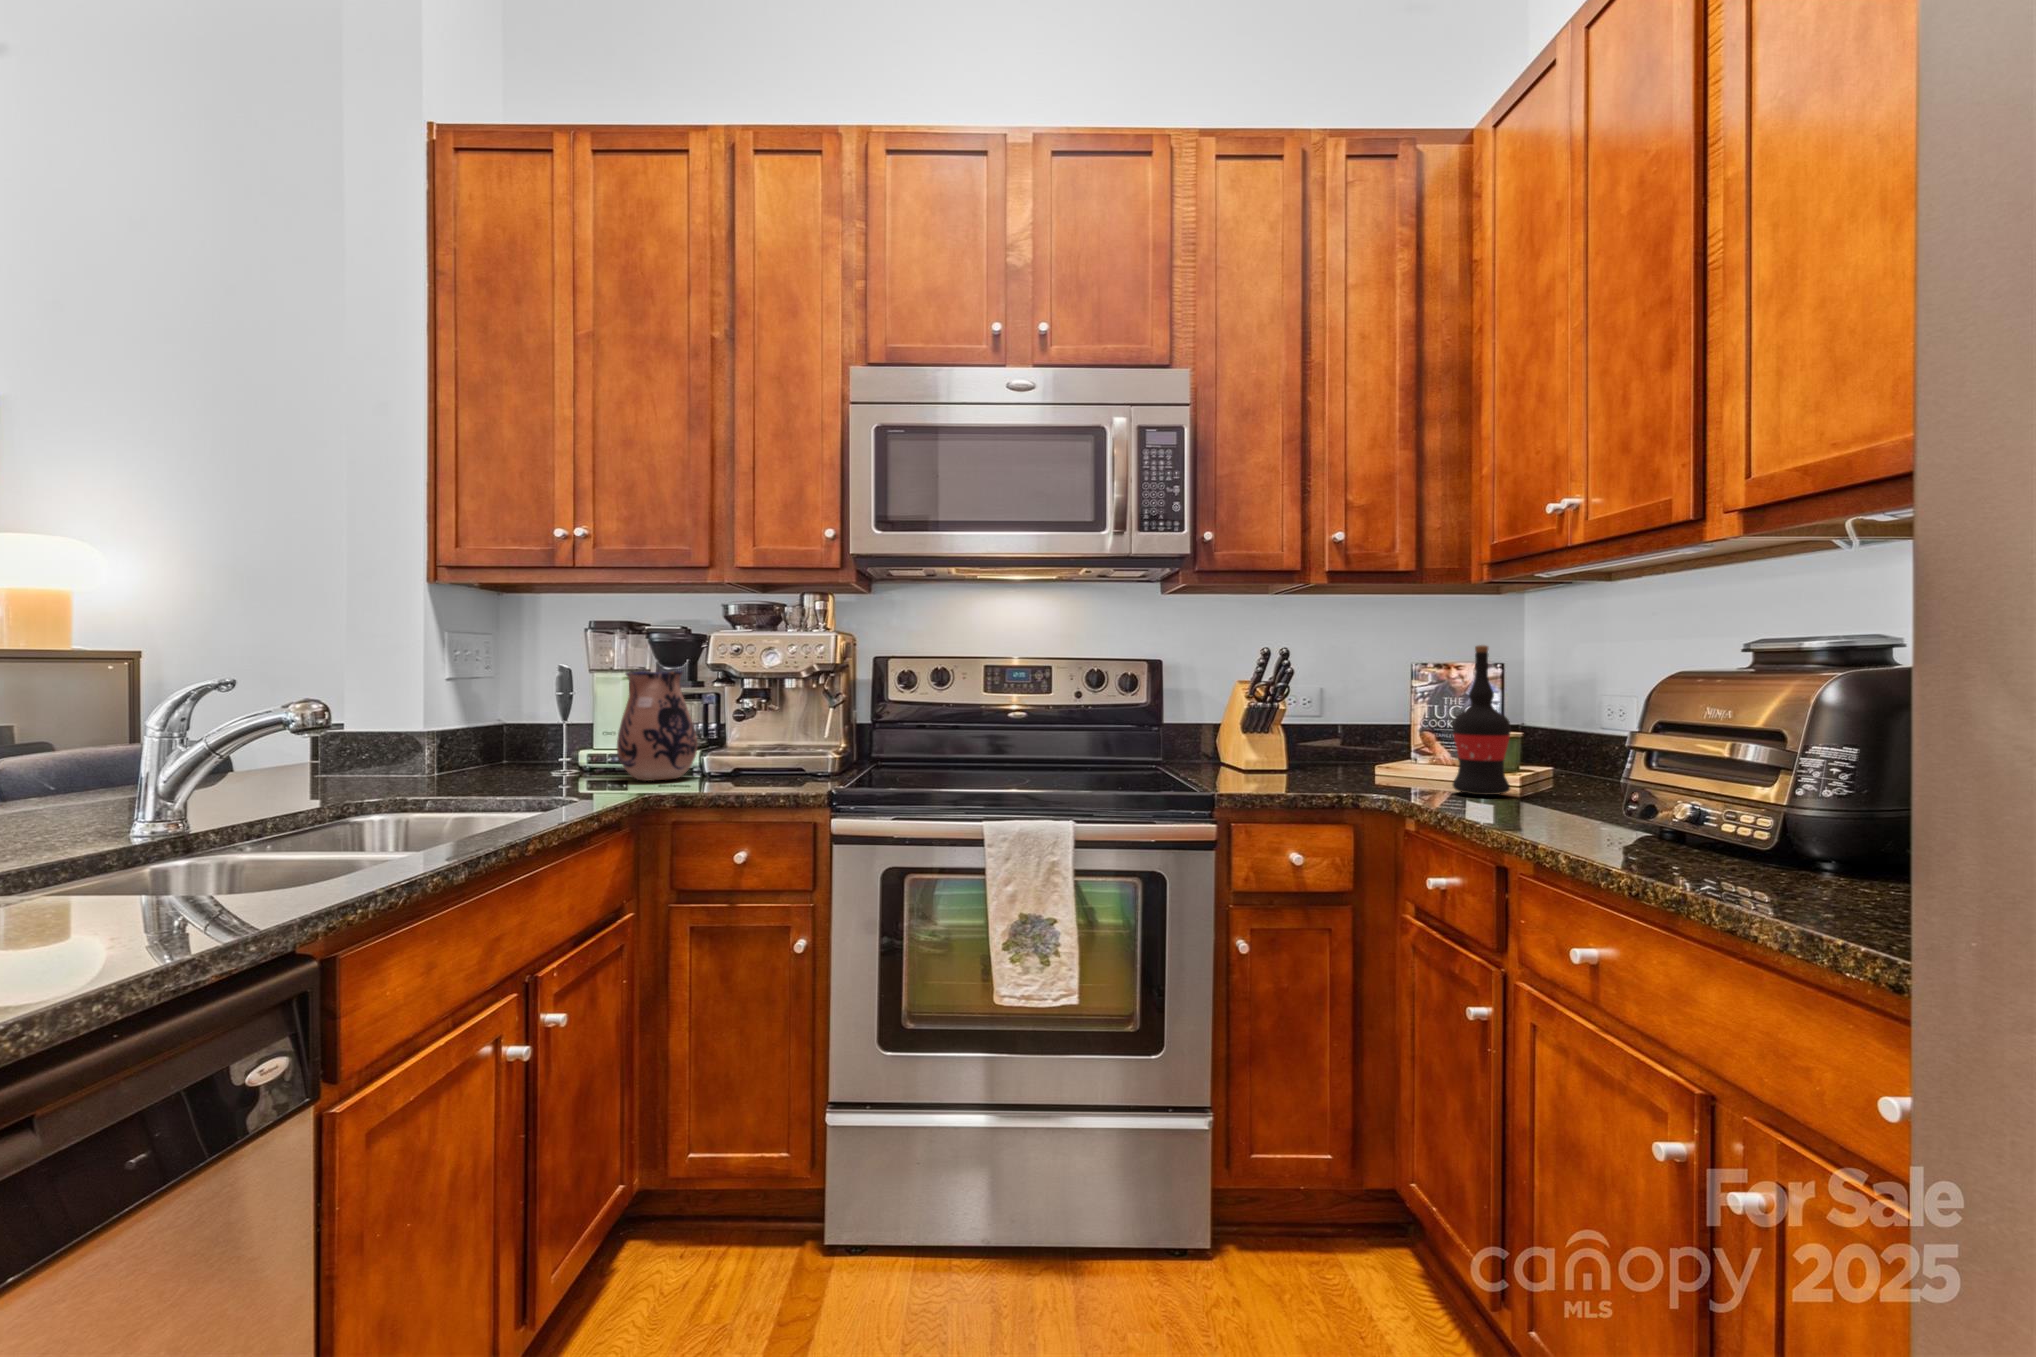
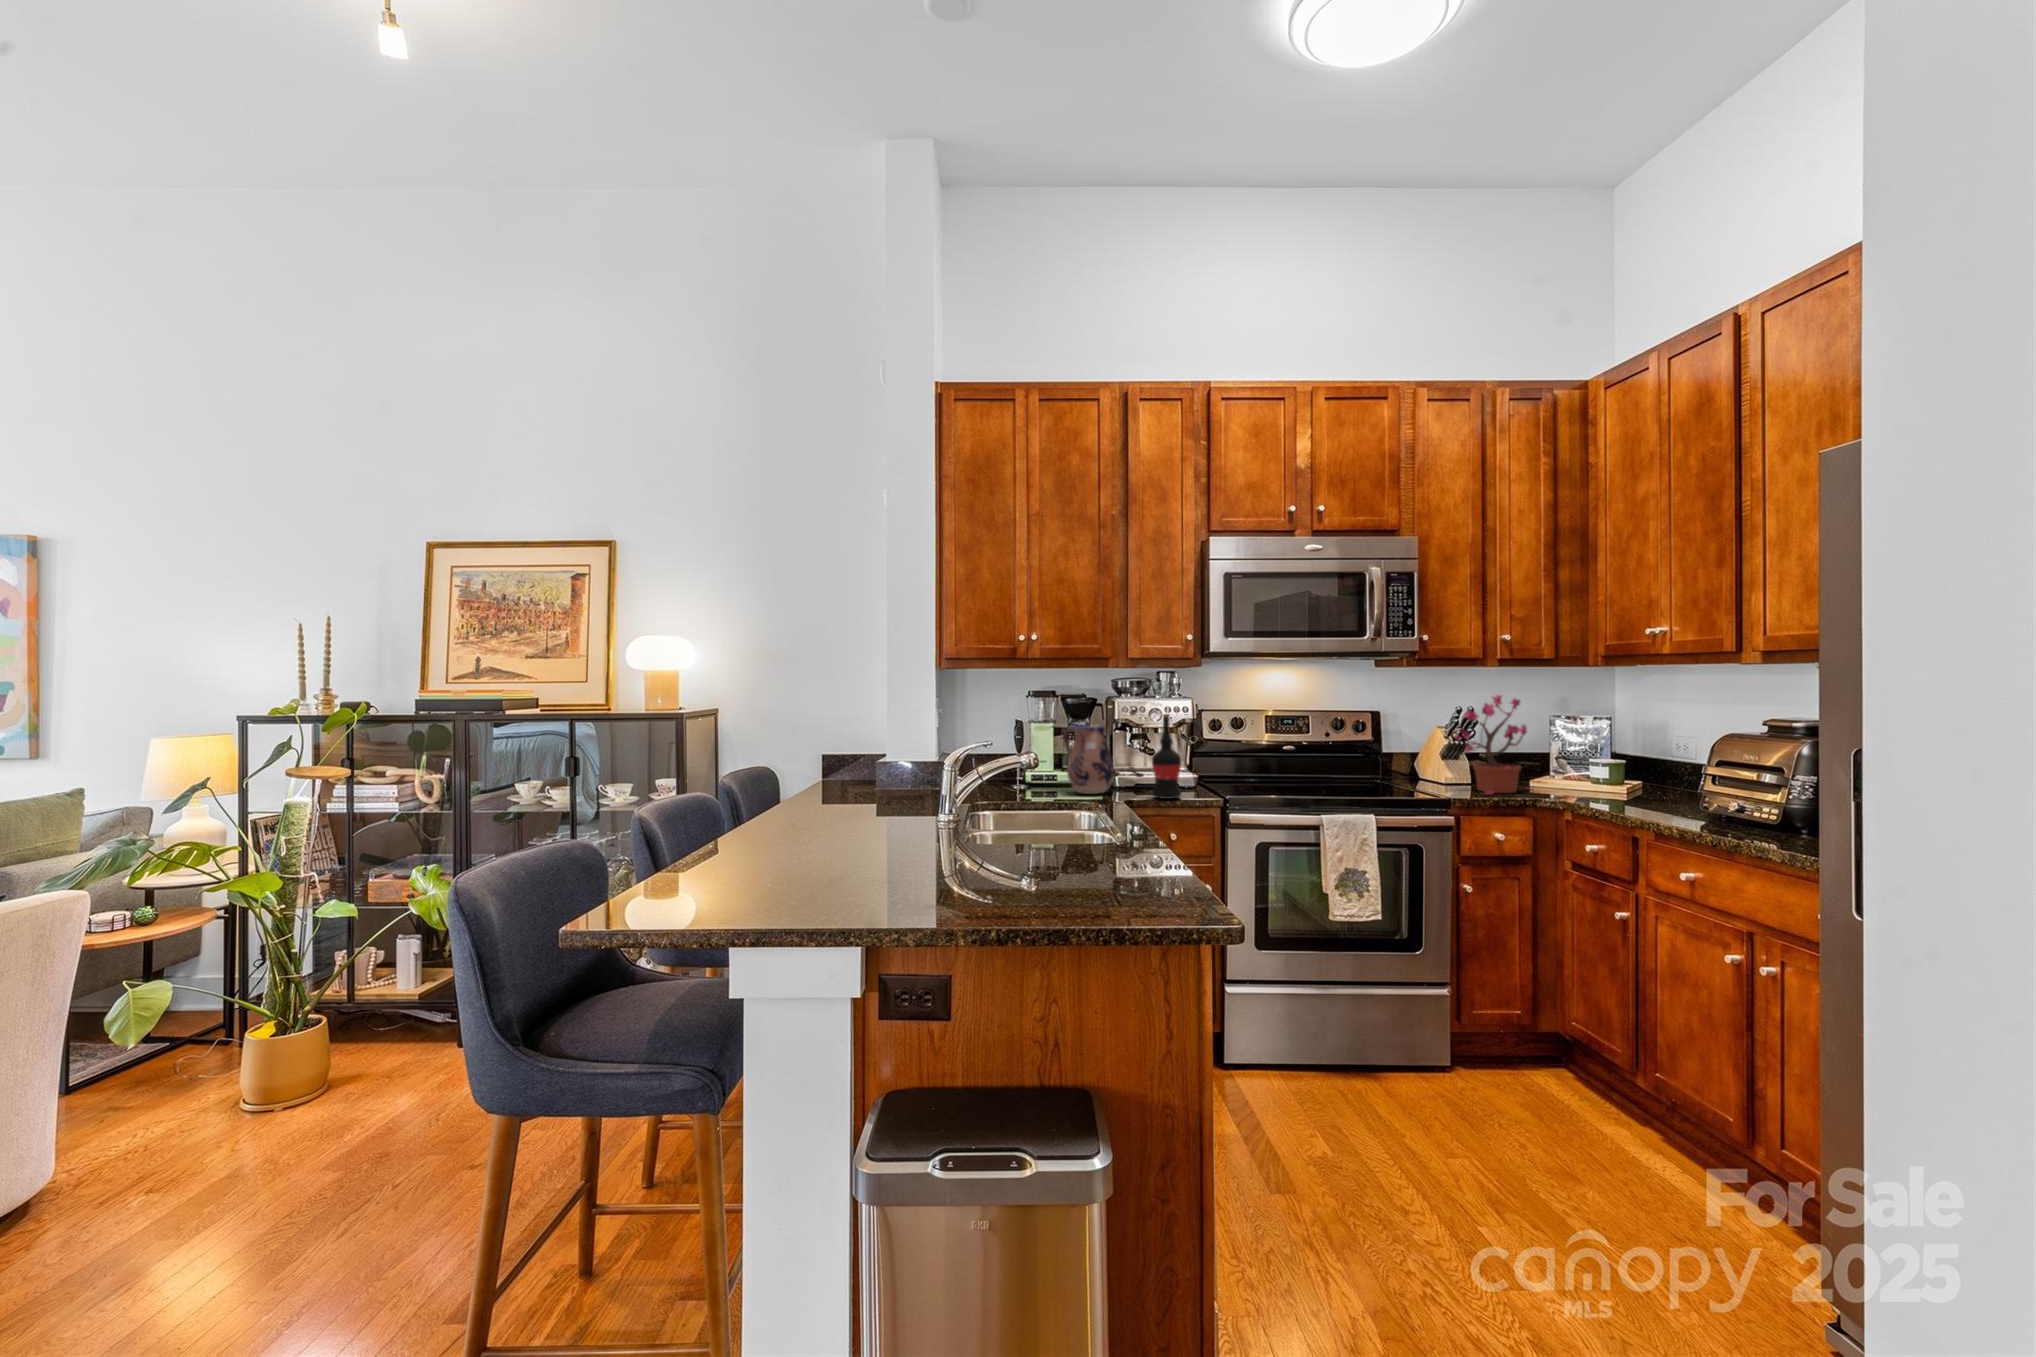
potted plant: none [1242,626,1373,789] -> present [1454,695,1533,795]
wine bottle: present [1453,645,1511,795] -> present [1152,714,1181,799]

